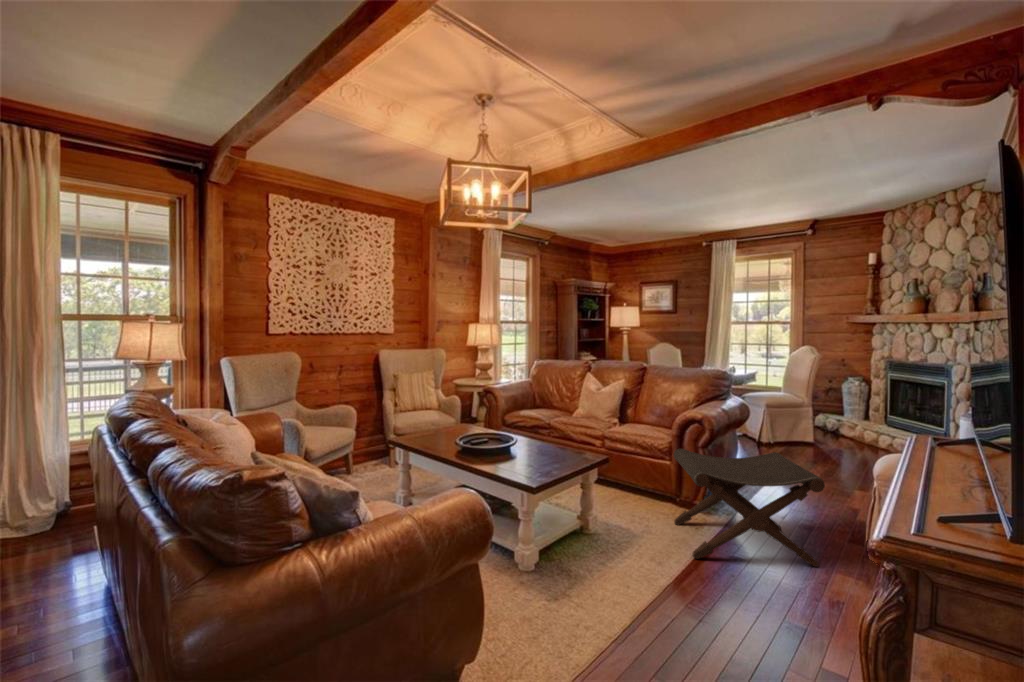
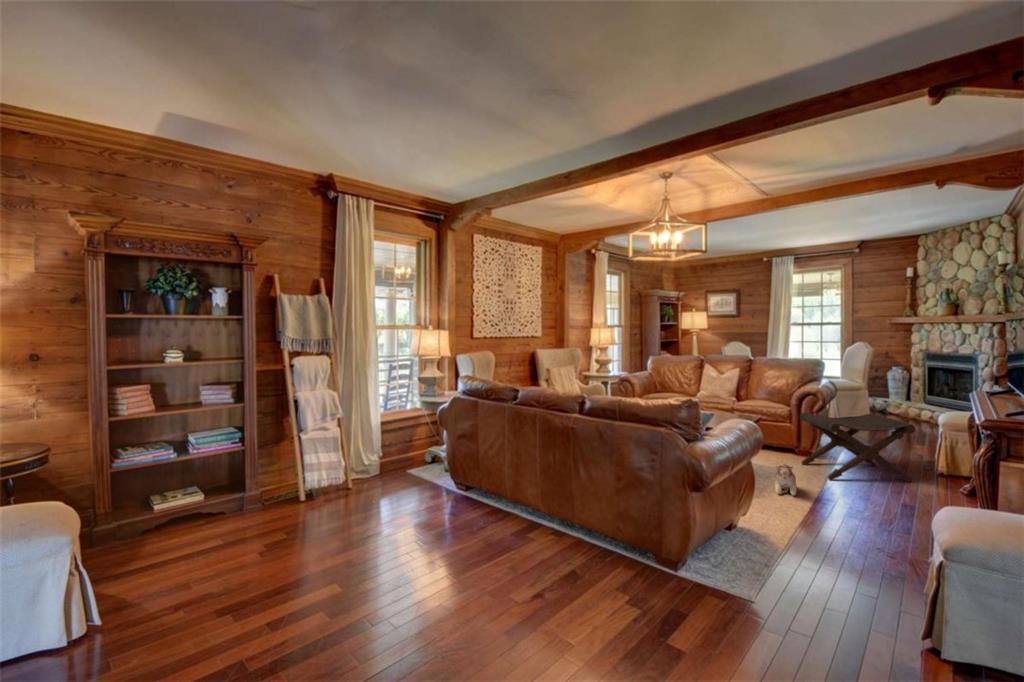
plush toy: none [582,543,627,596] -> present [775,464,797,495]

